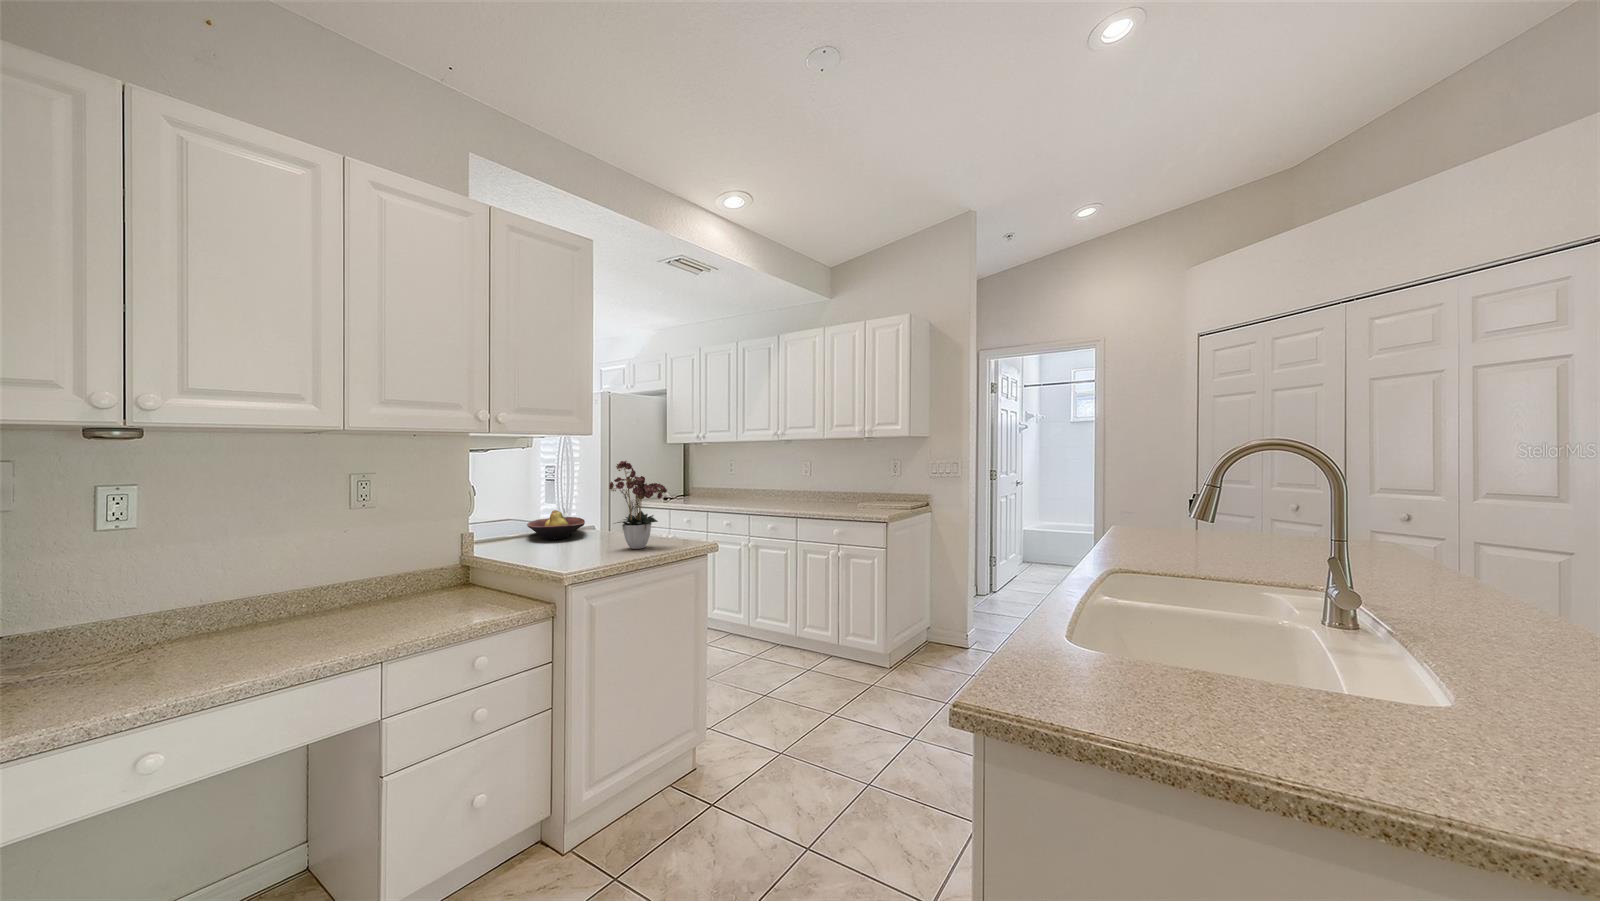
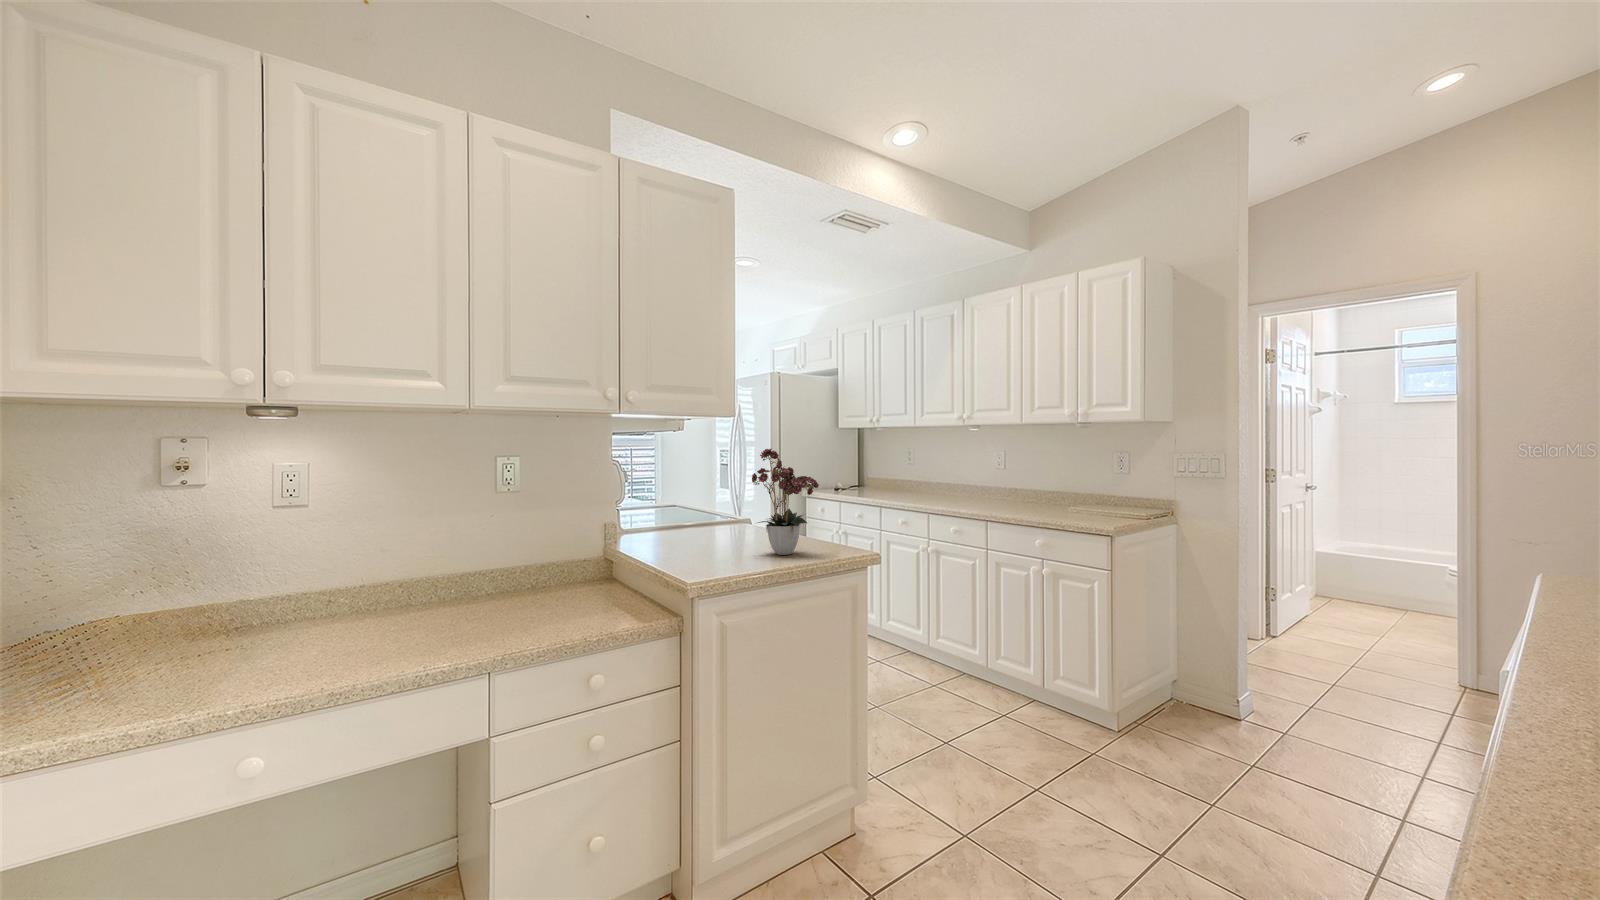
fruit bowl: present [527,510,585,540] -> none [673,503,734,537]

